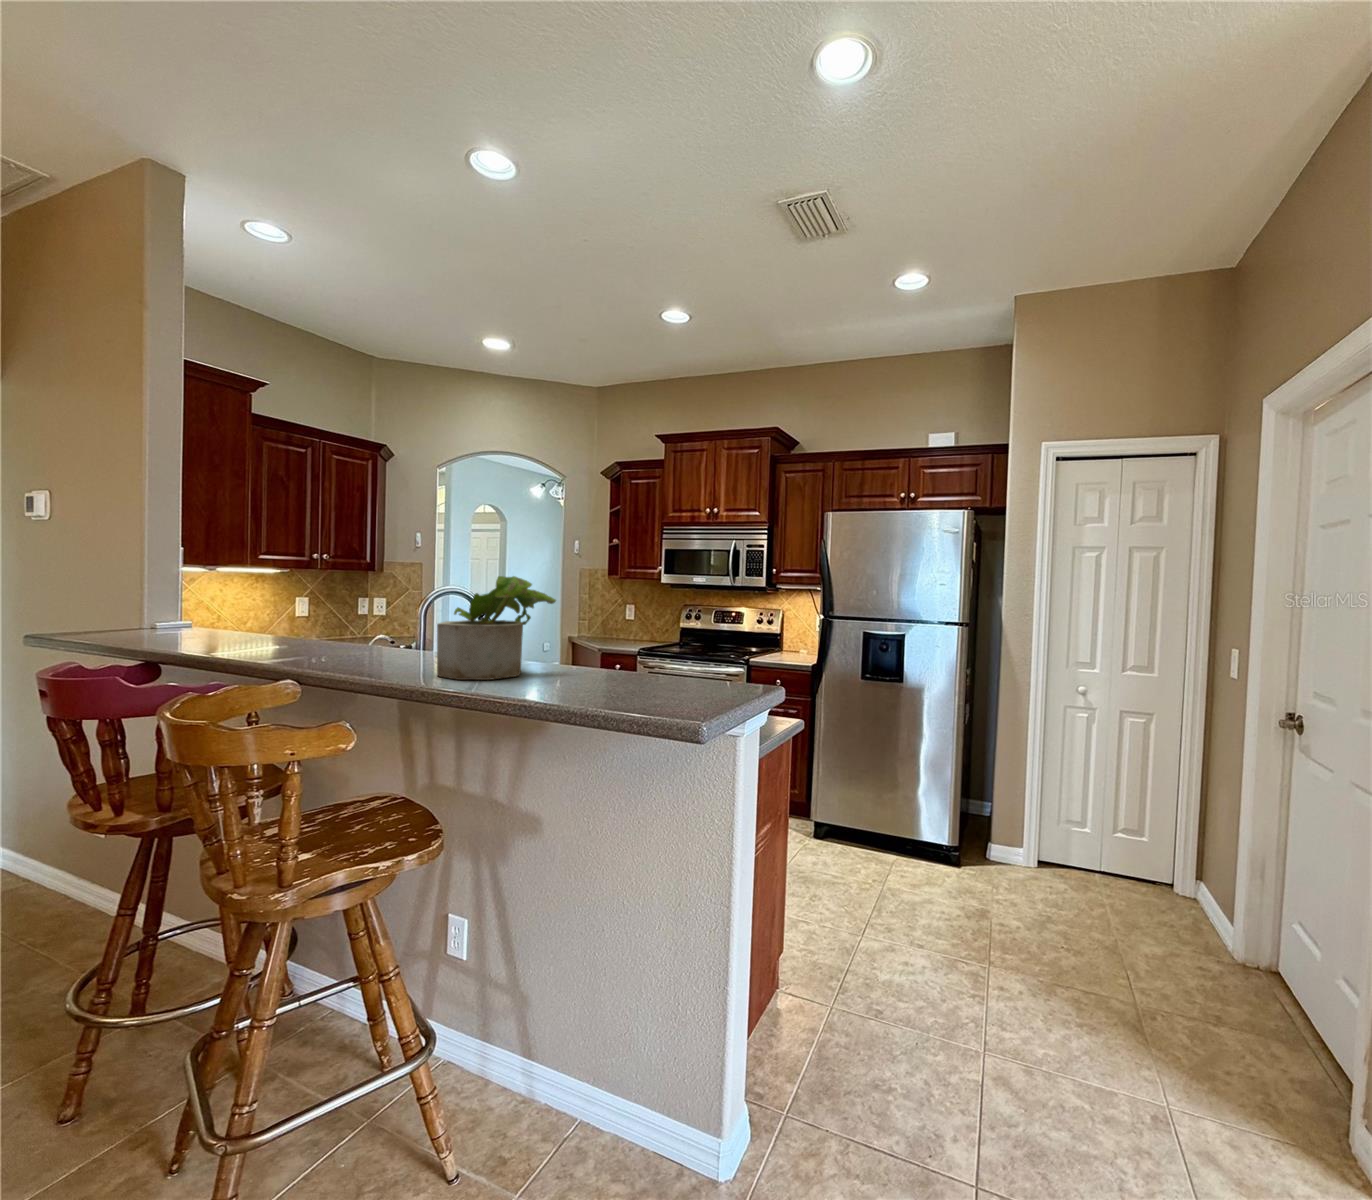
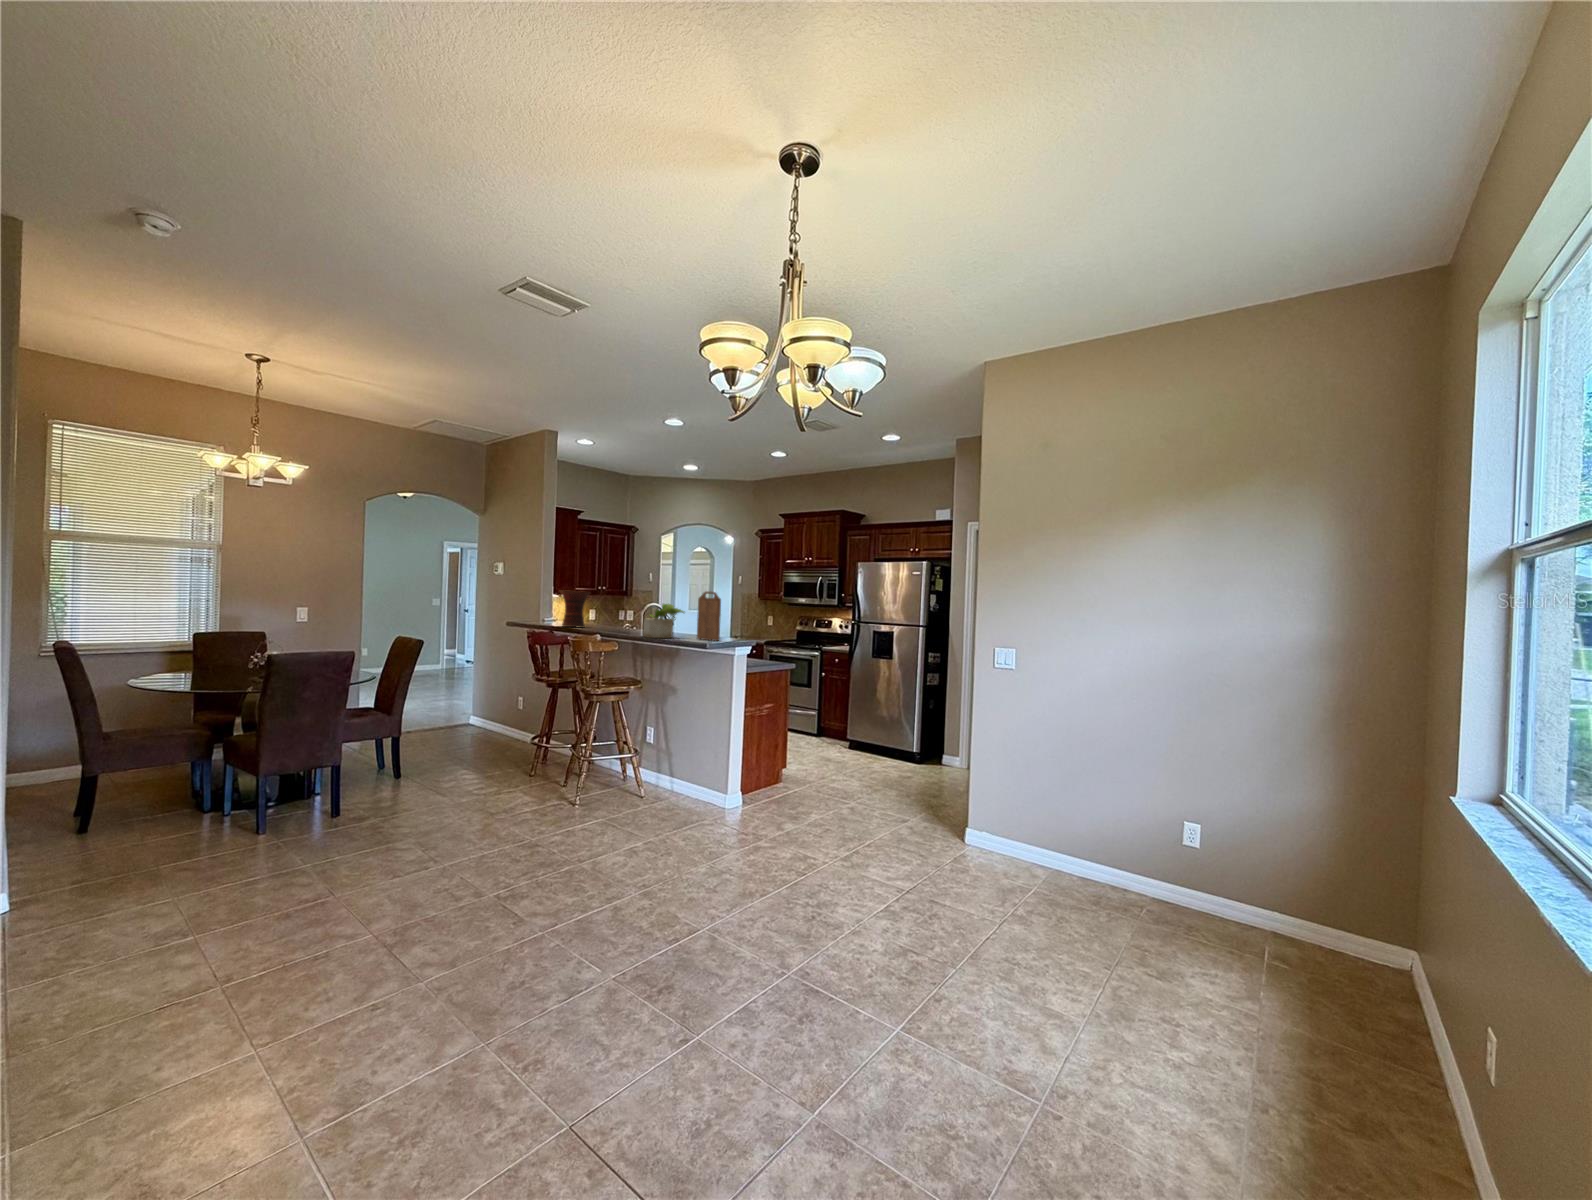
cutting board: none [592,541,668,680] -> present [697,591,721,641]
vase: none [188,550,281,646] -> present [560,590,590,628]

